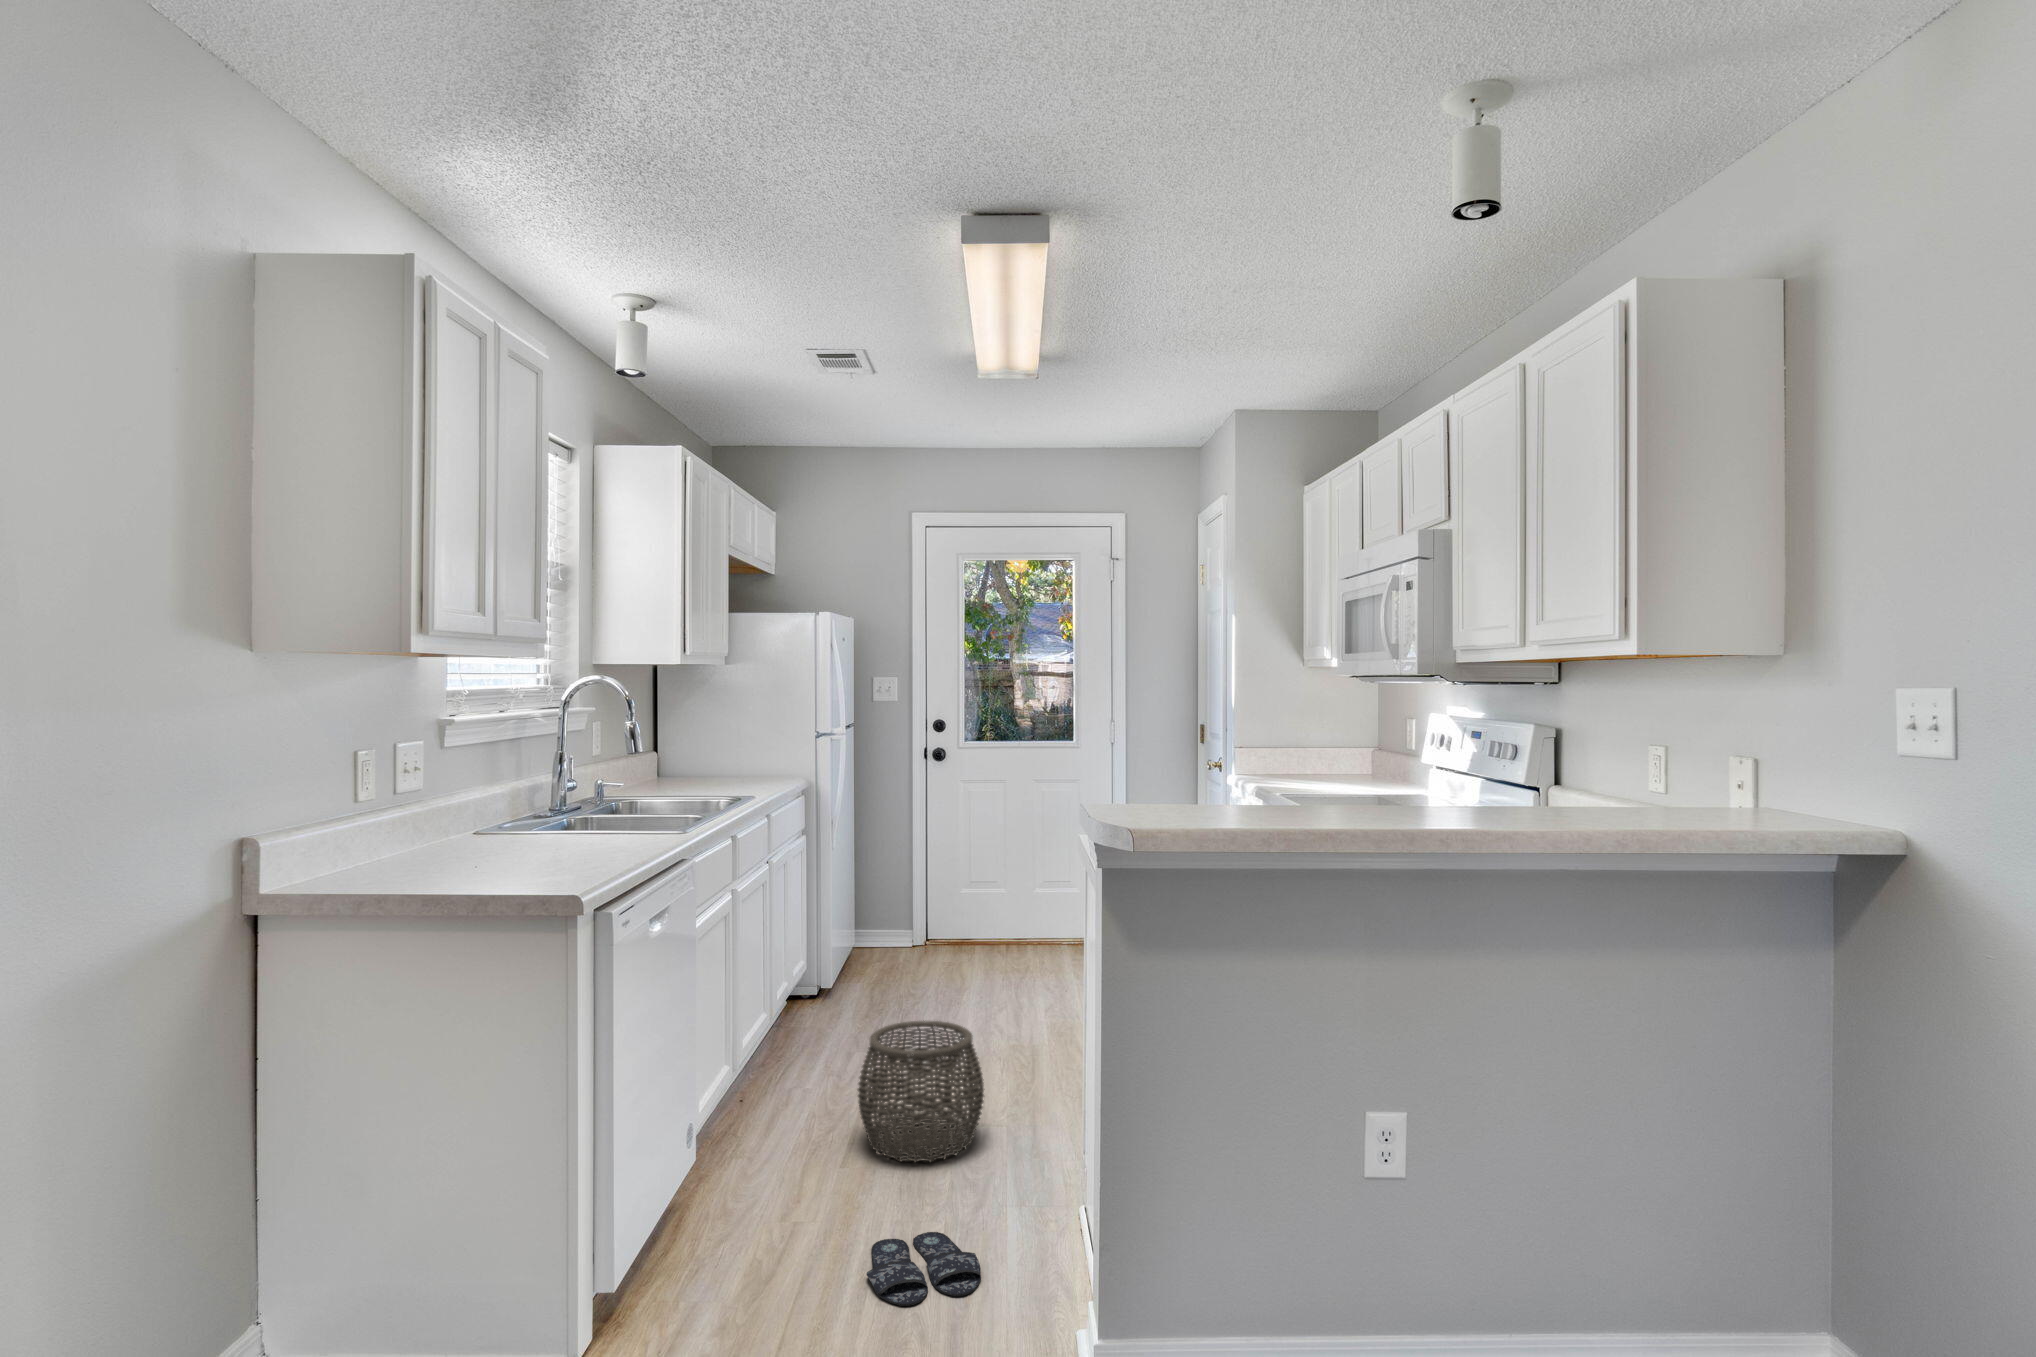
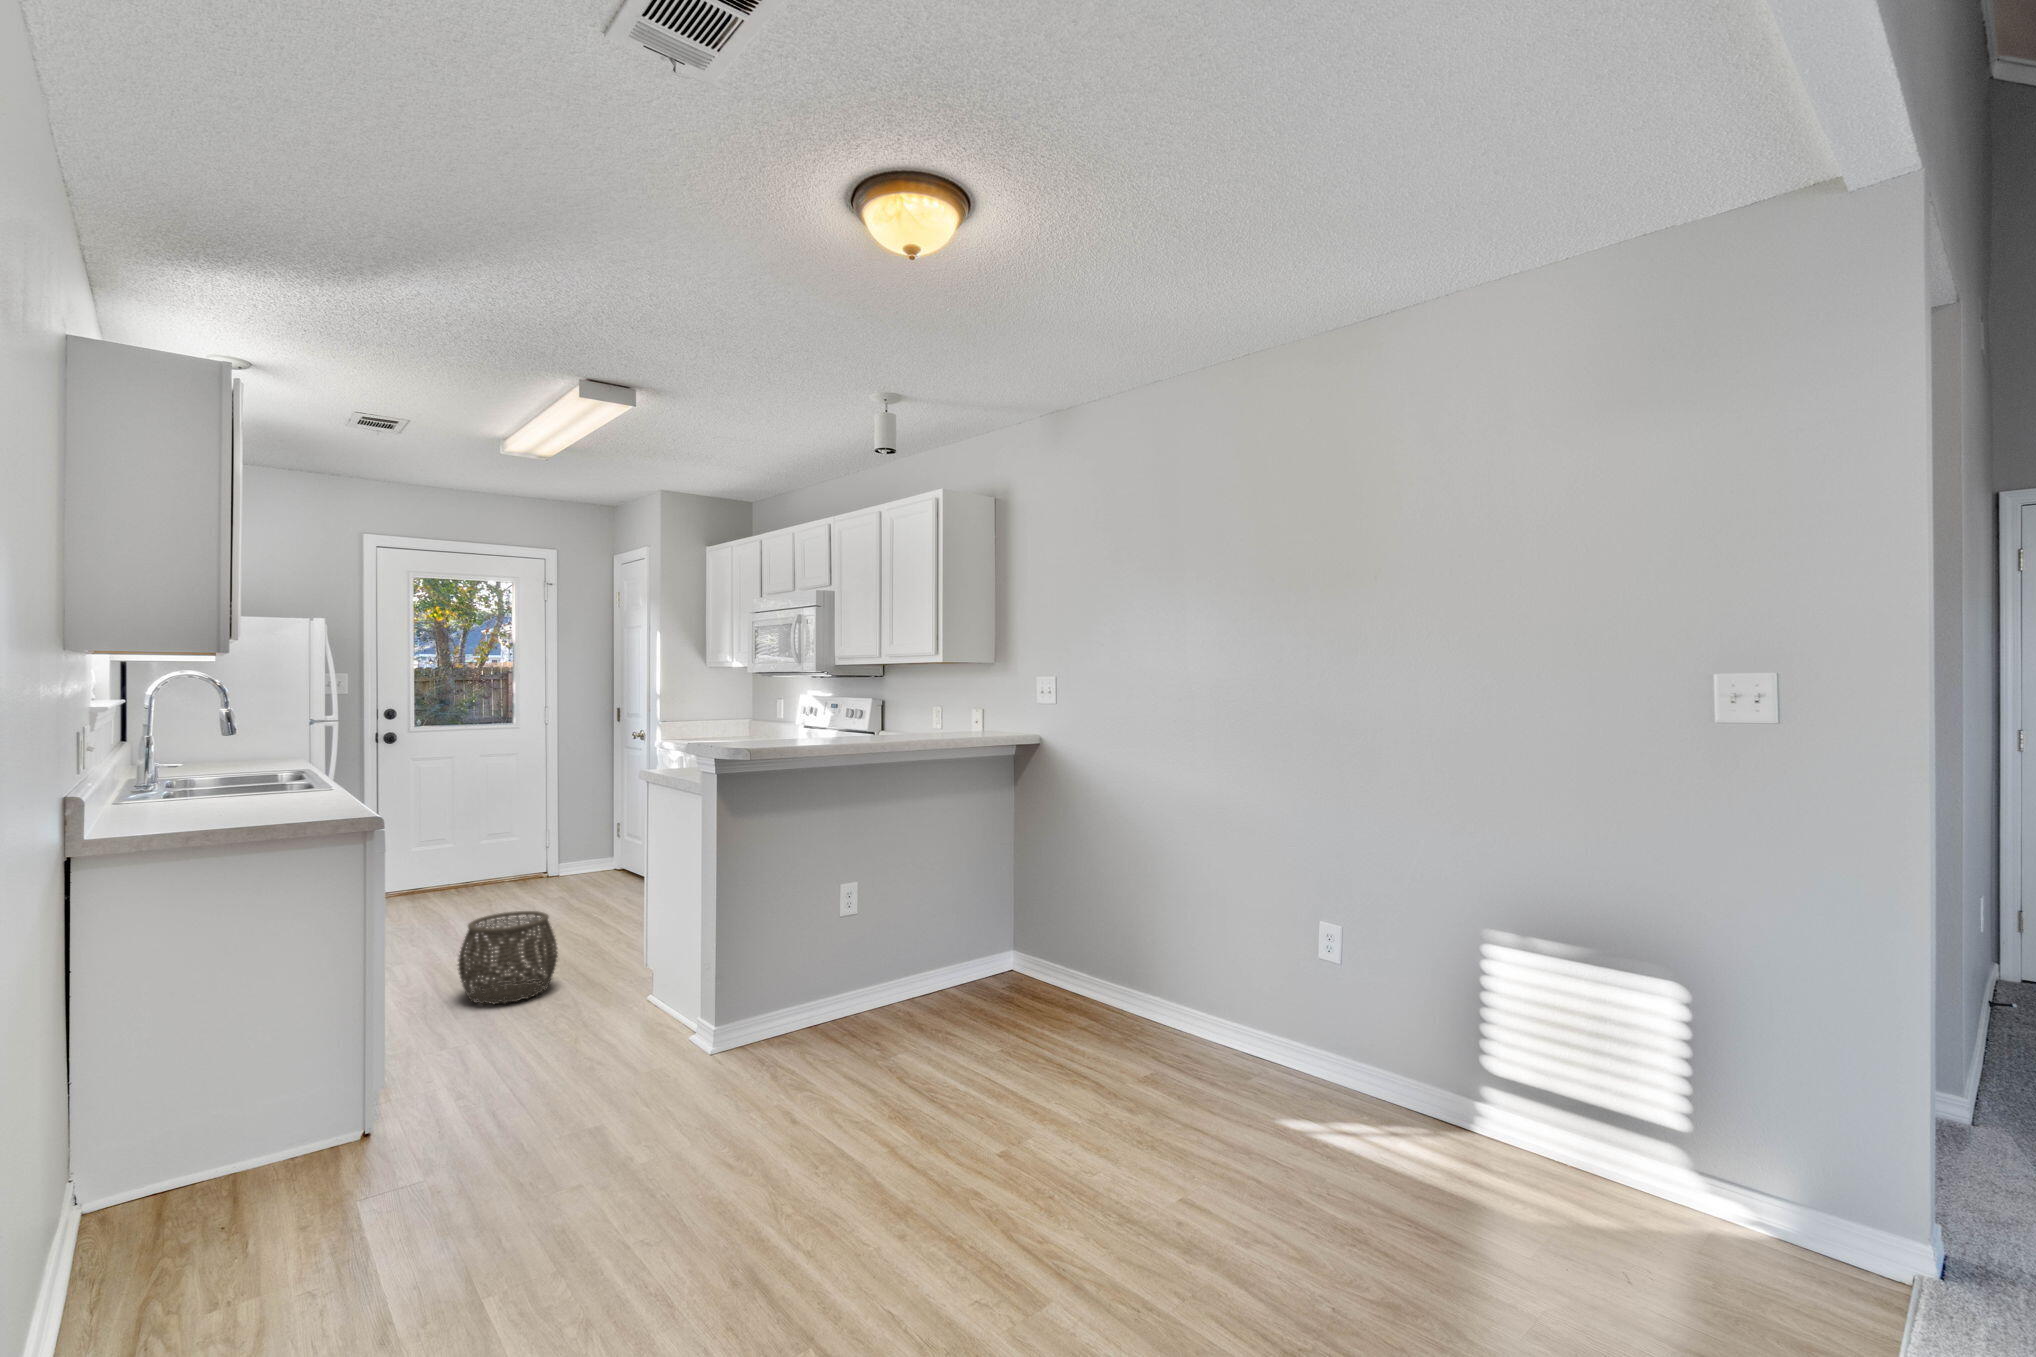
slippers: present [867,1232,981,1306] -> none [529,1023,617,1055]

